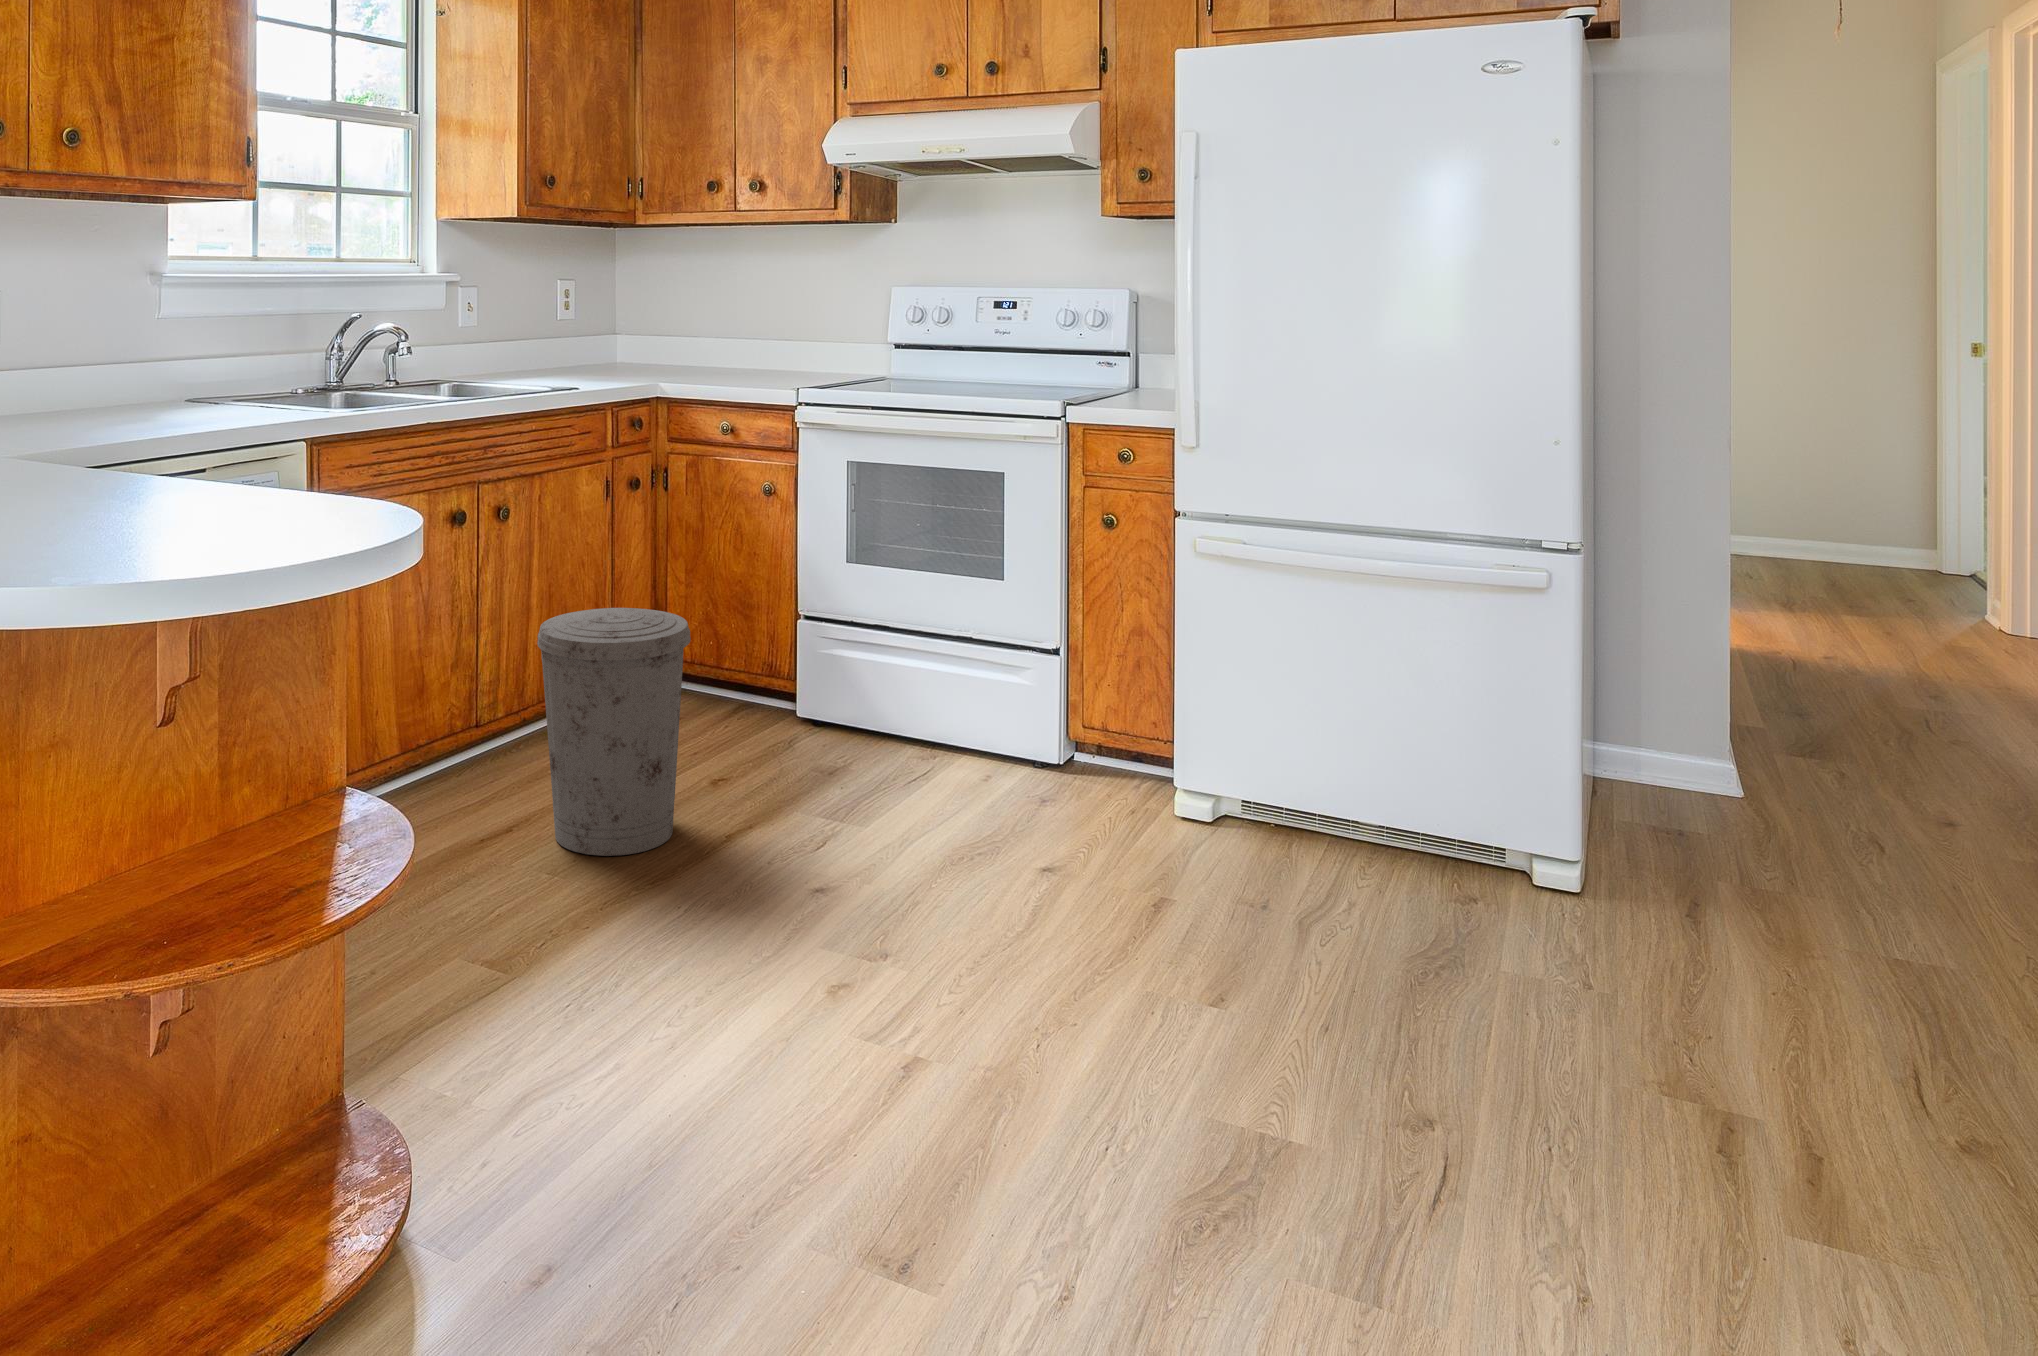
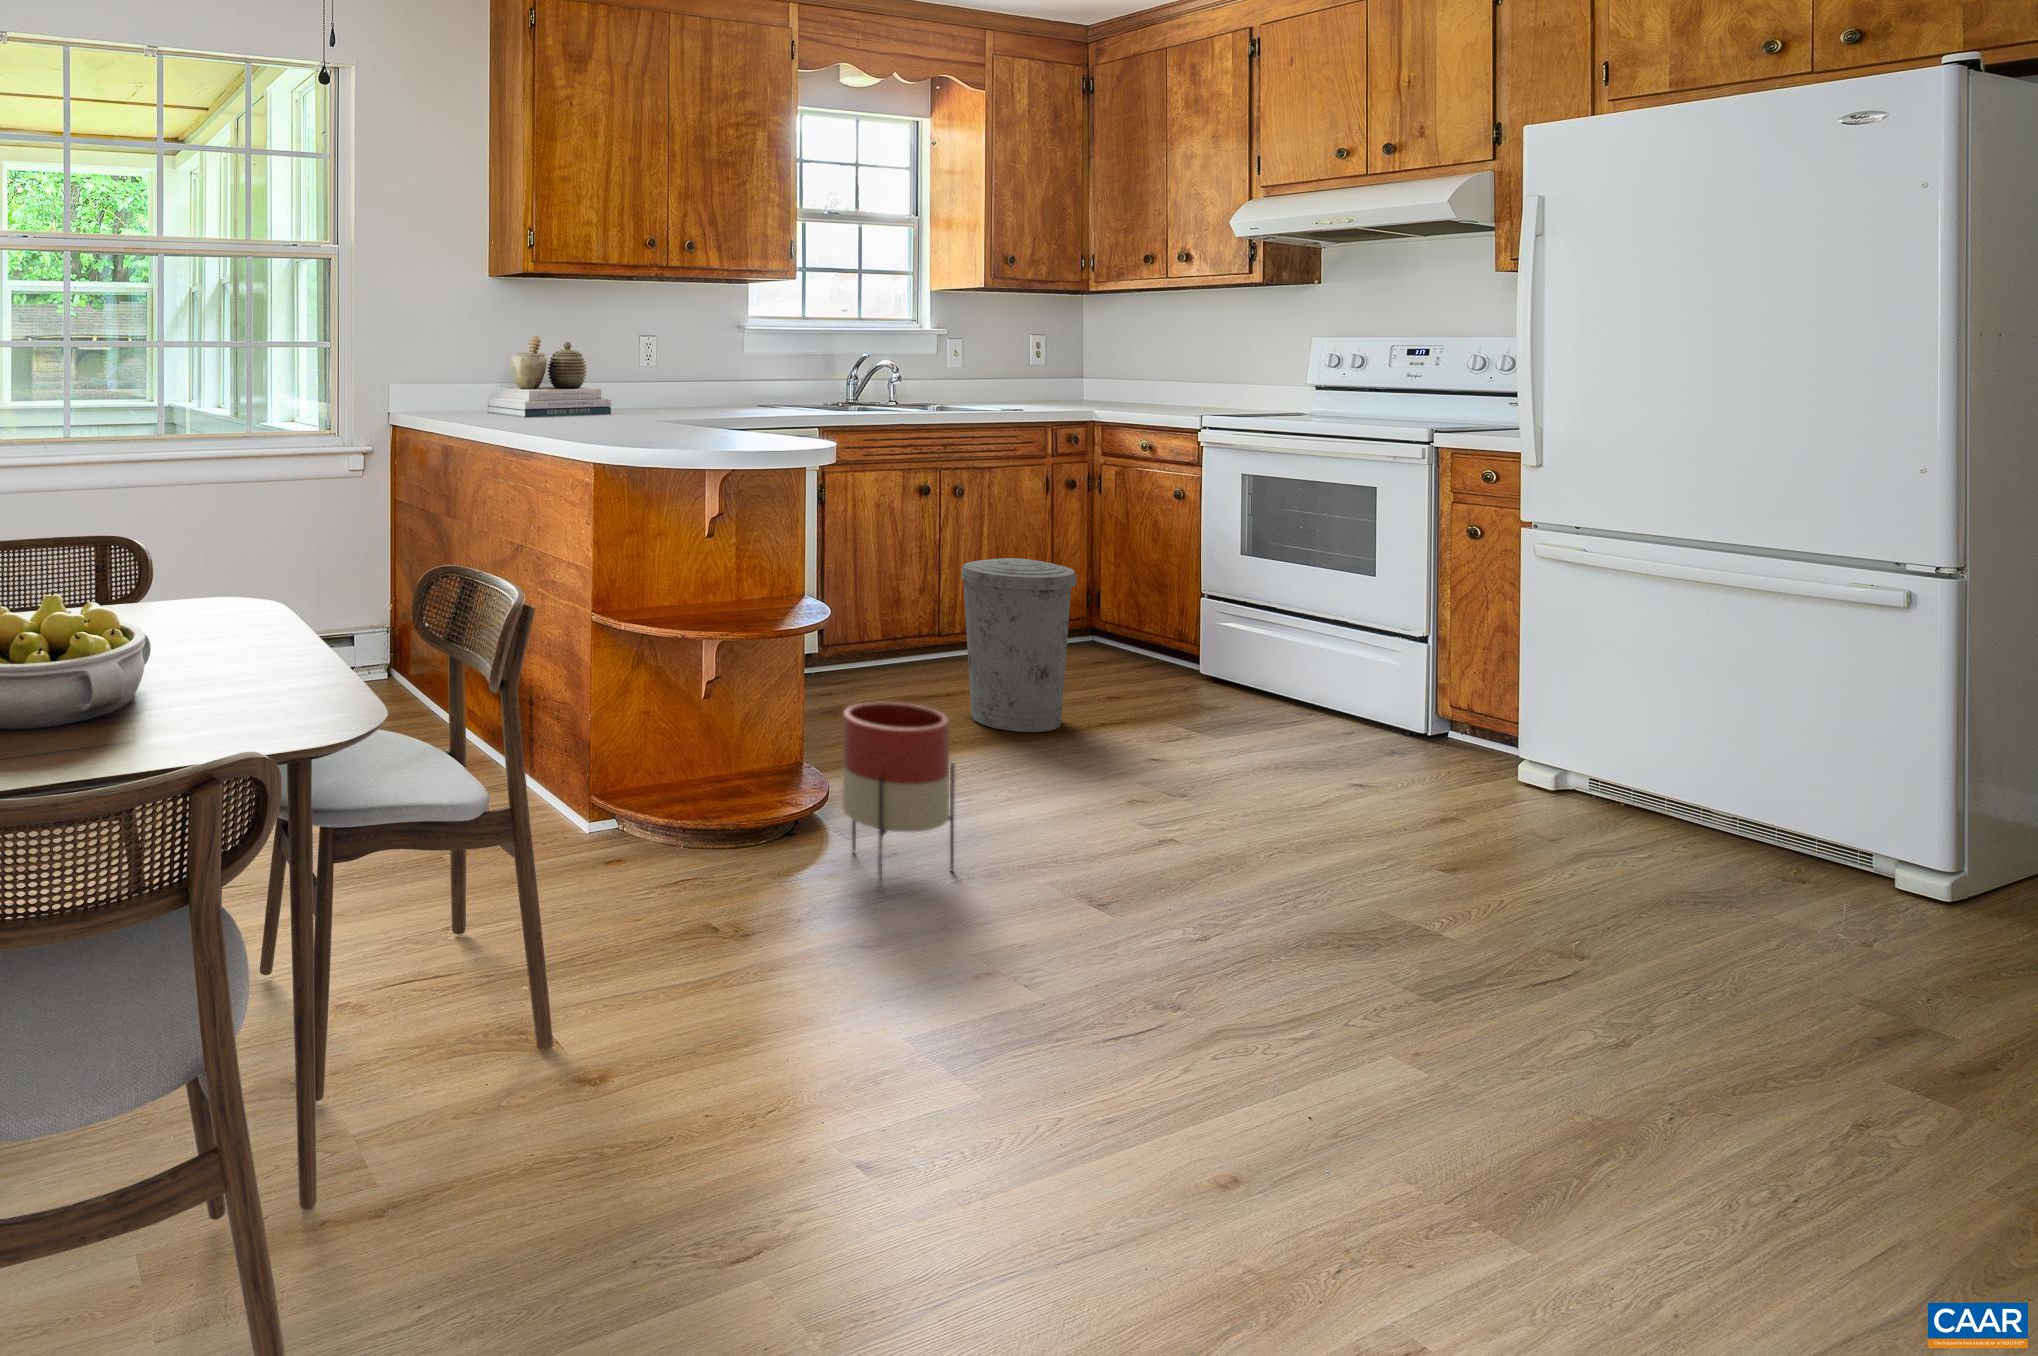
planter: none [462,928,640,1280] -> present [842,702,955,892]

